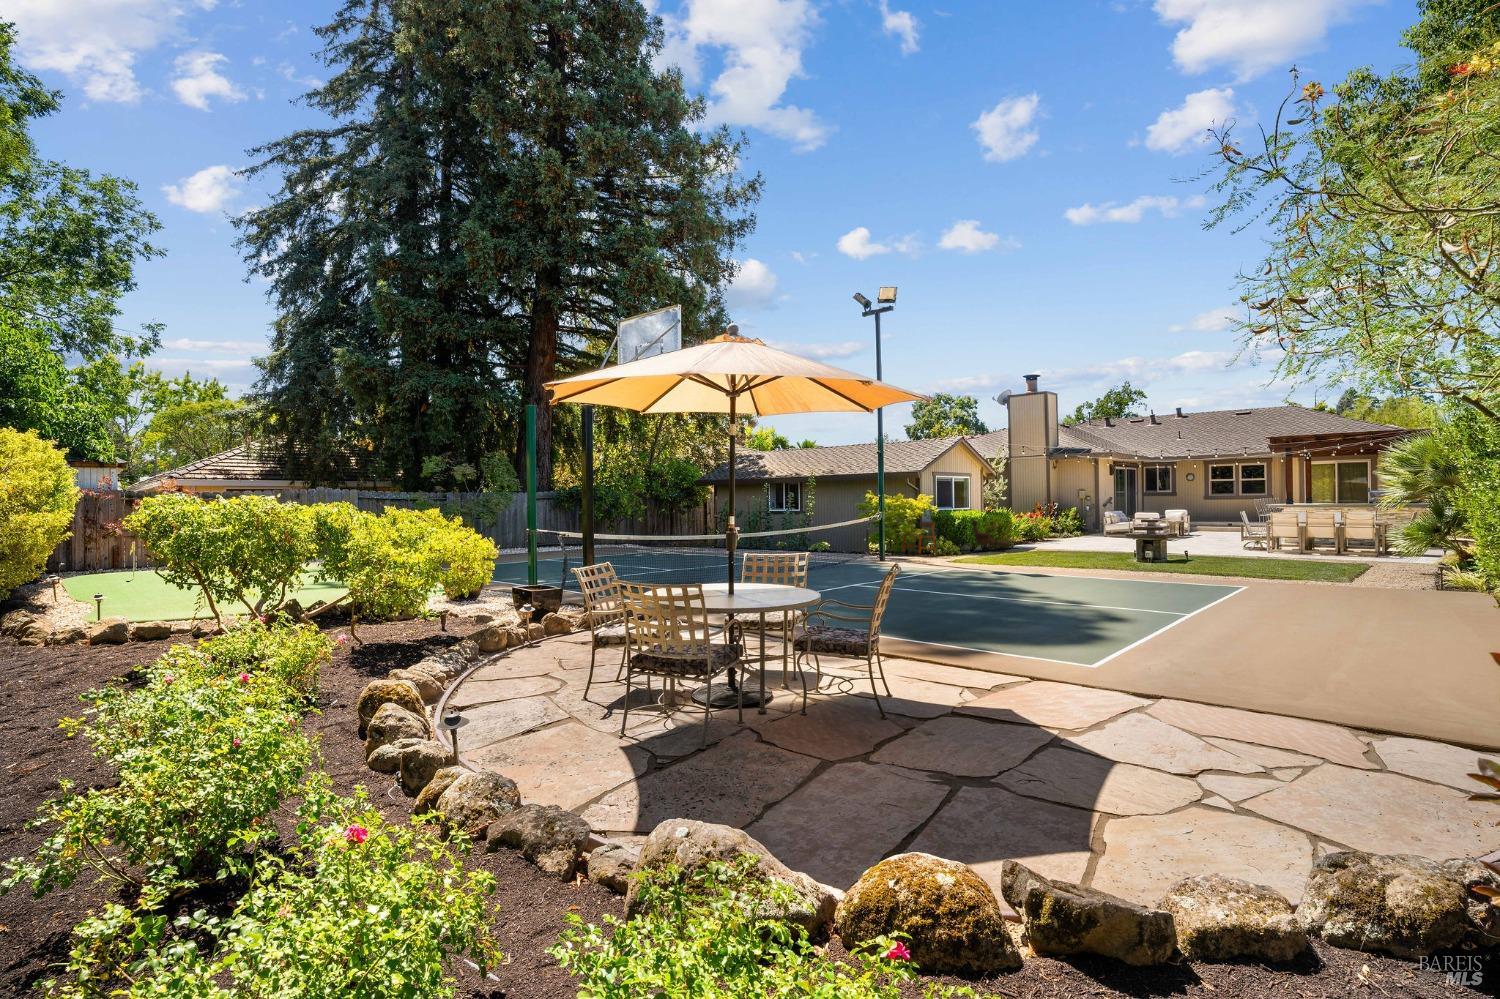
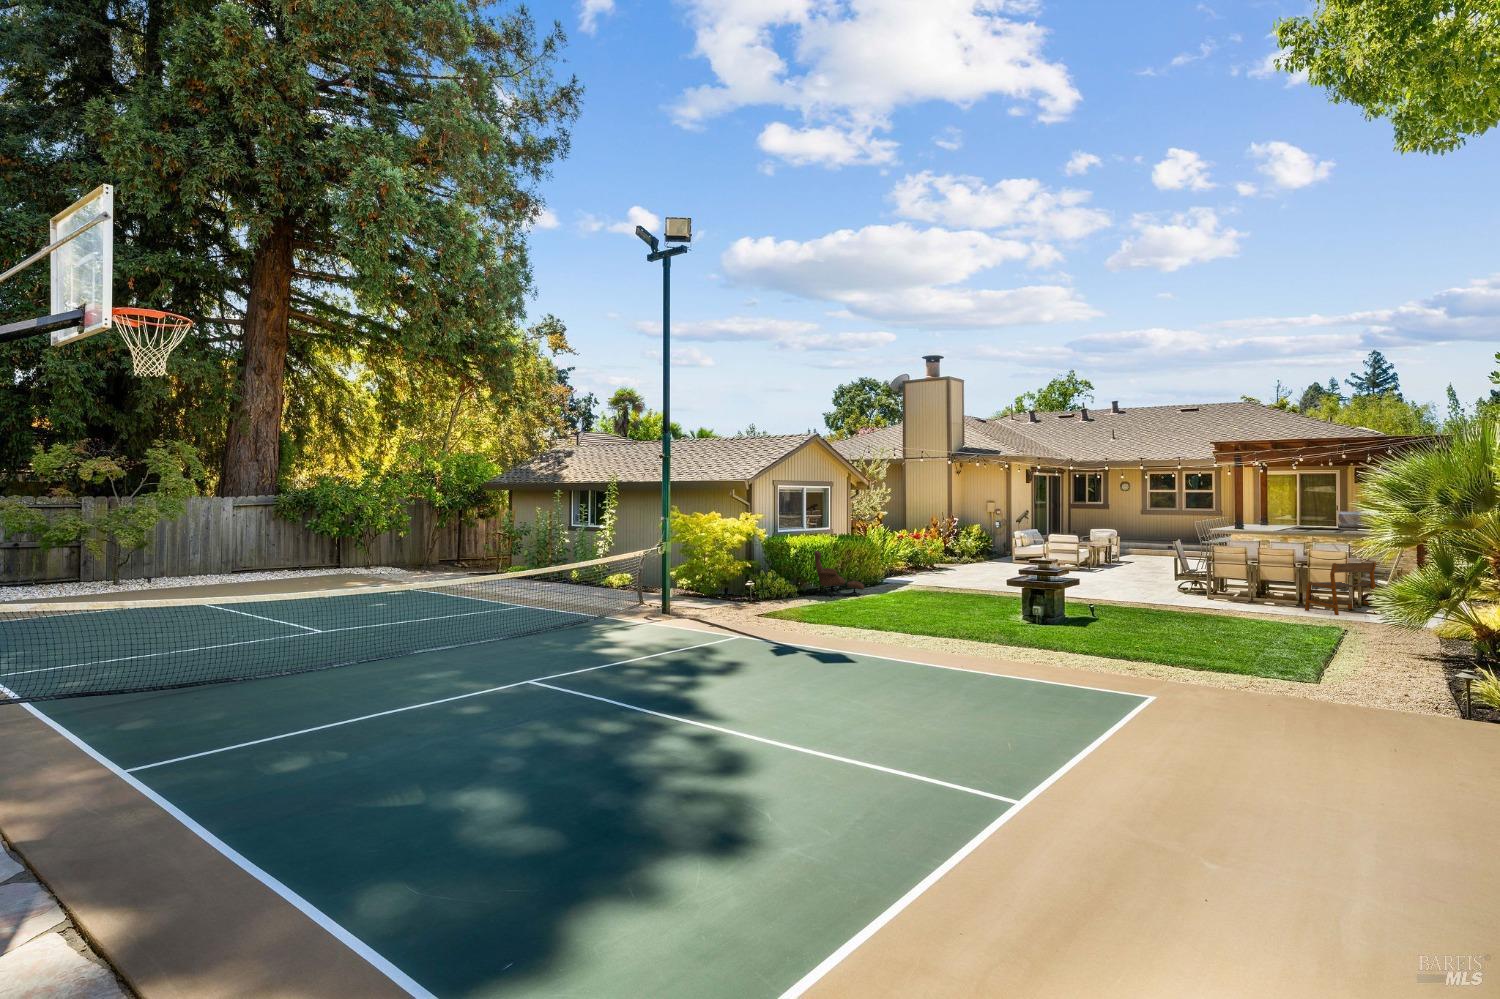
bench: present [902,521,936,554] -> present [1305,562,1376,615]

